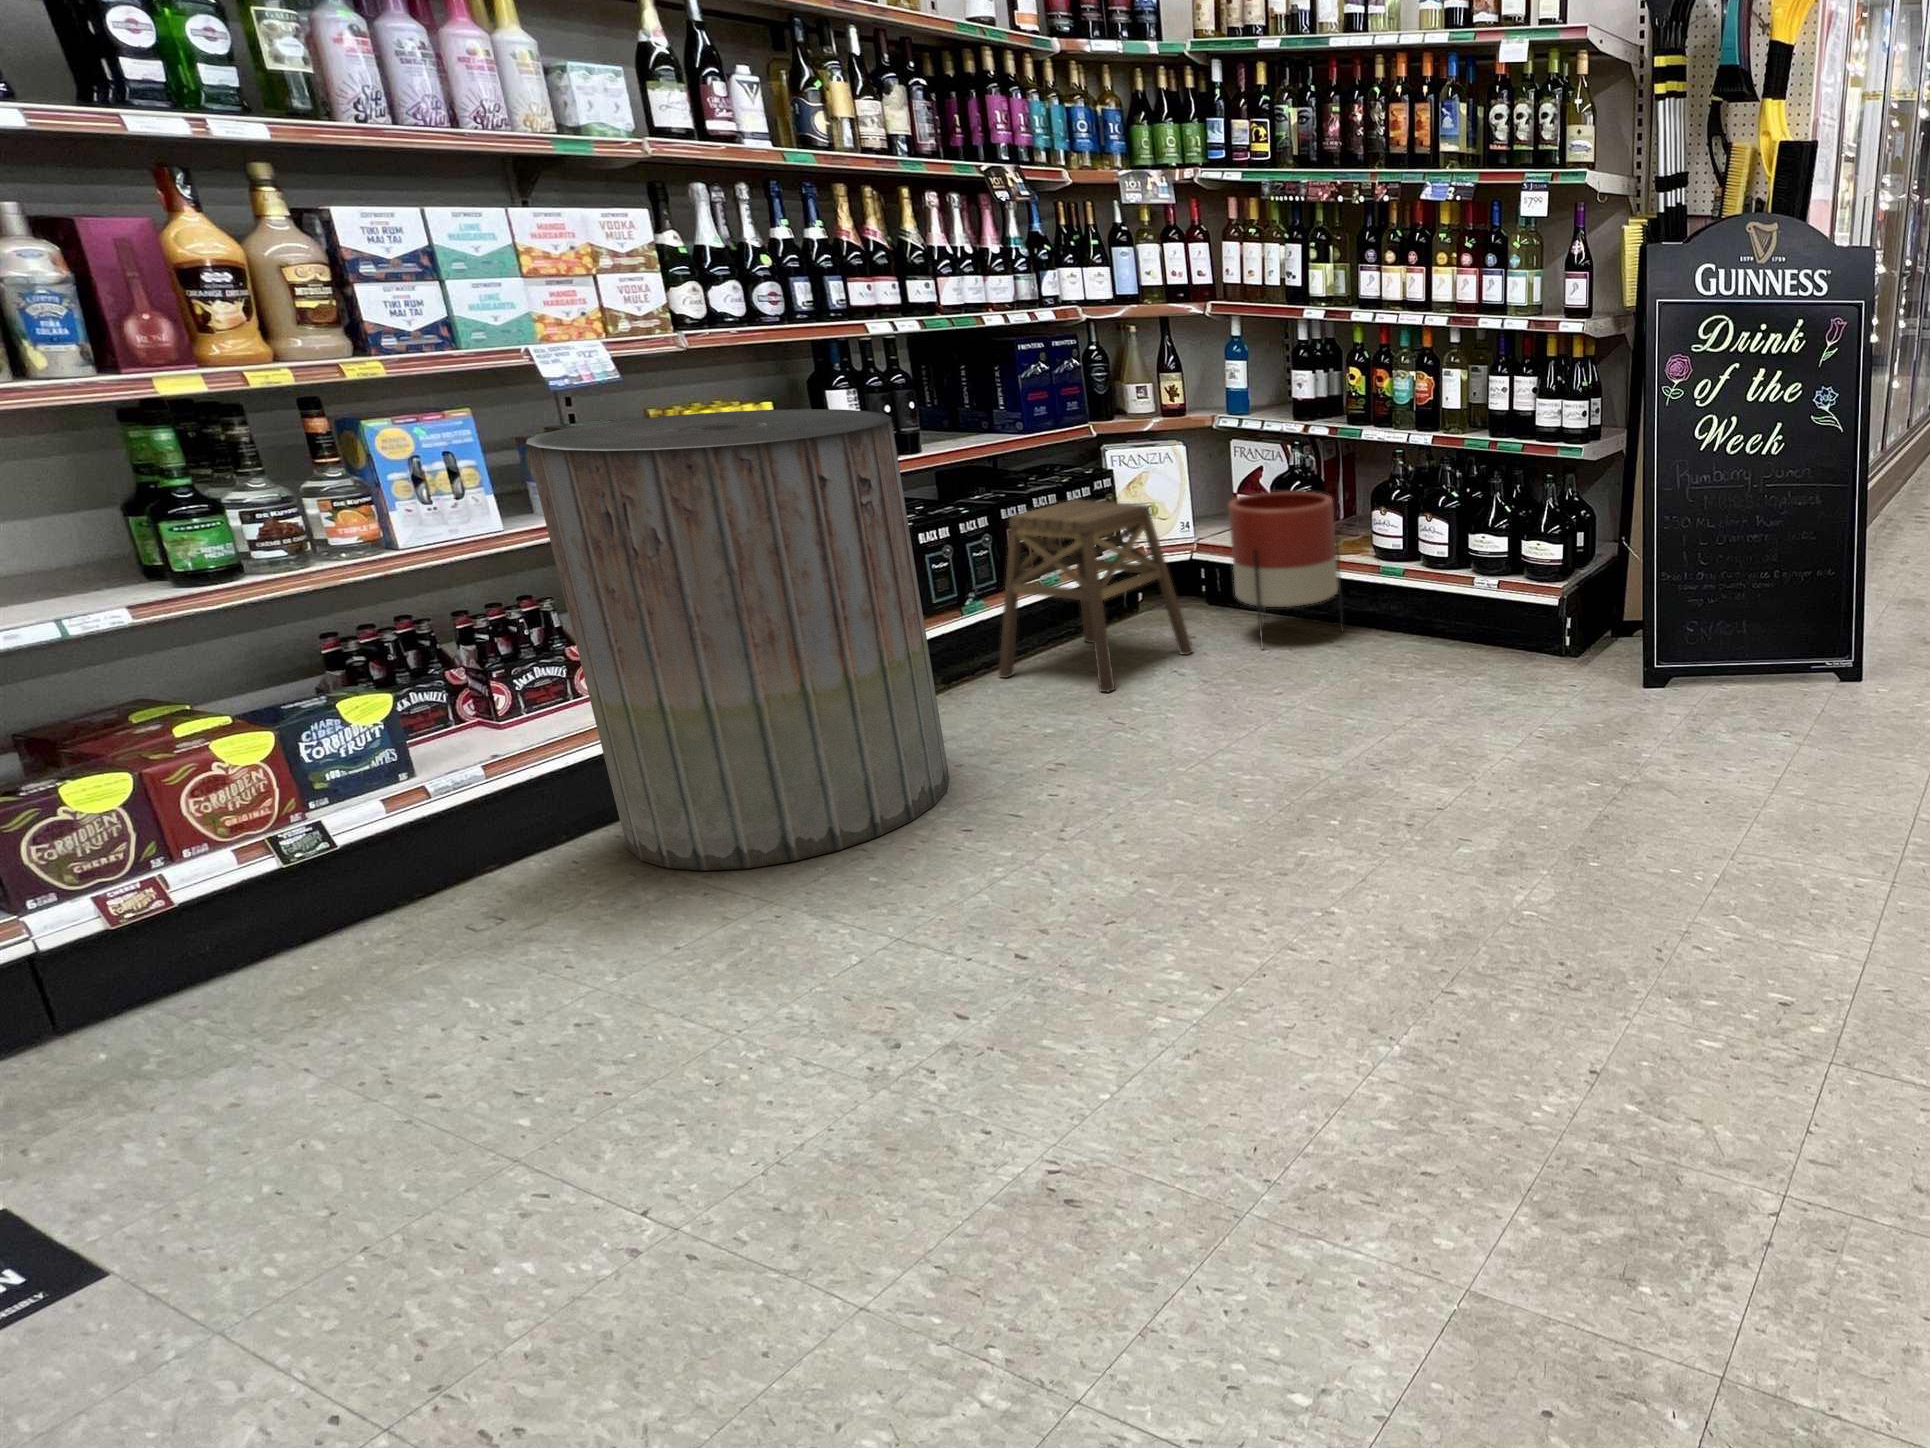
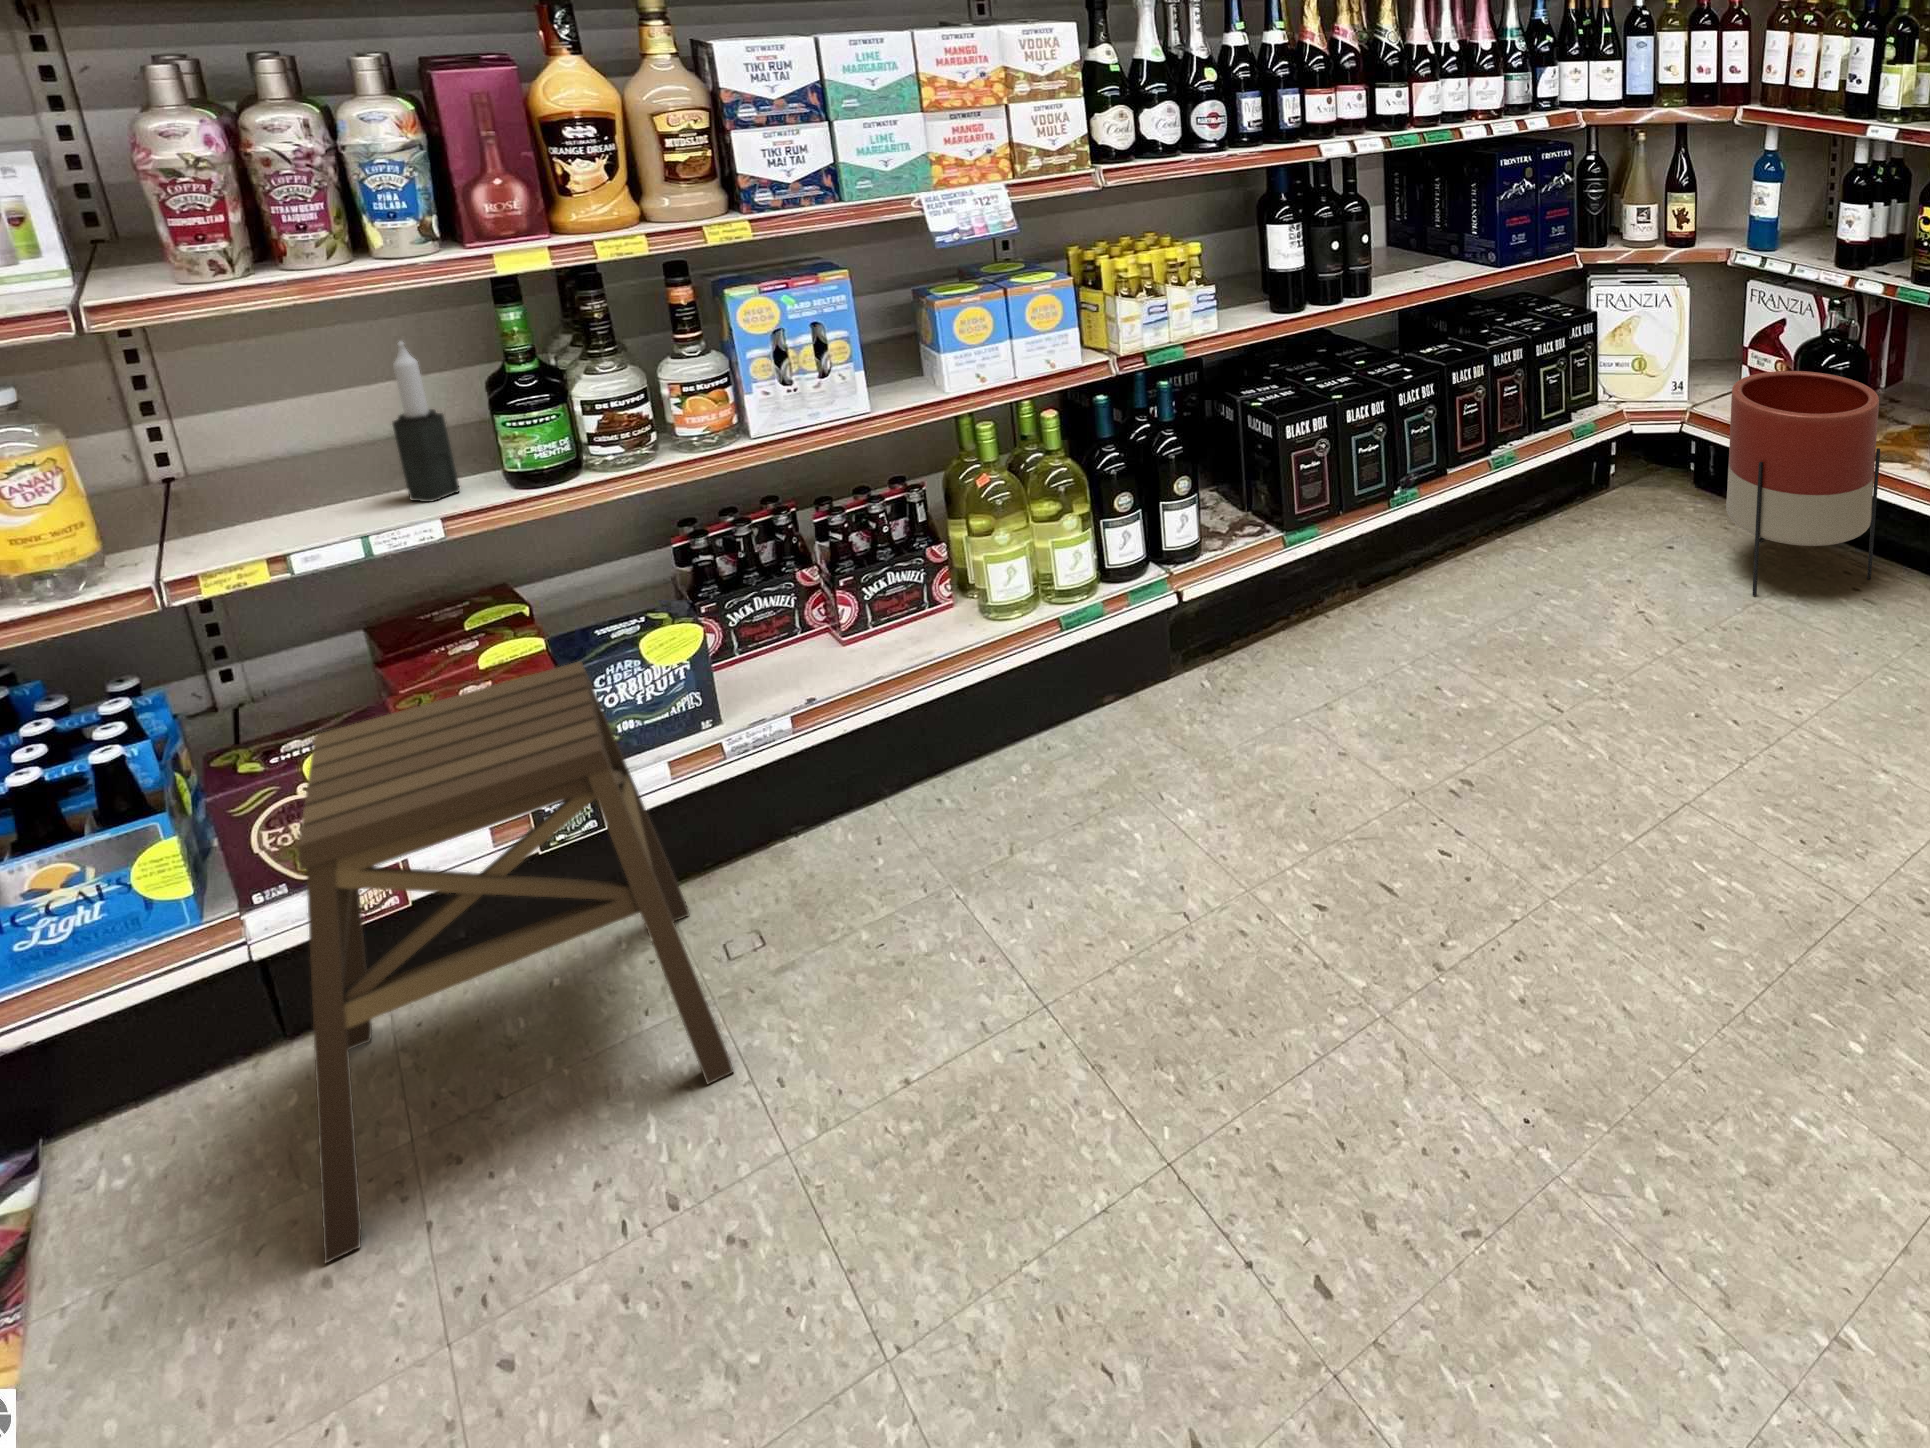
trash can: present [526,409,949,871] -> none [865,273,1317,928]
candle: none [37,461,117,603] -> present [392,342,460,502]
stool: present [998,499,1193,692] -> present [298,662,733,1263]

